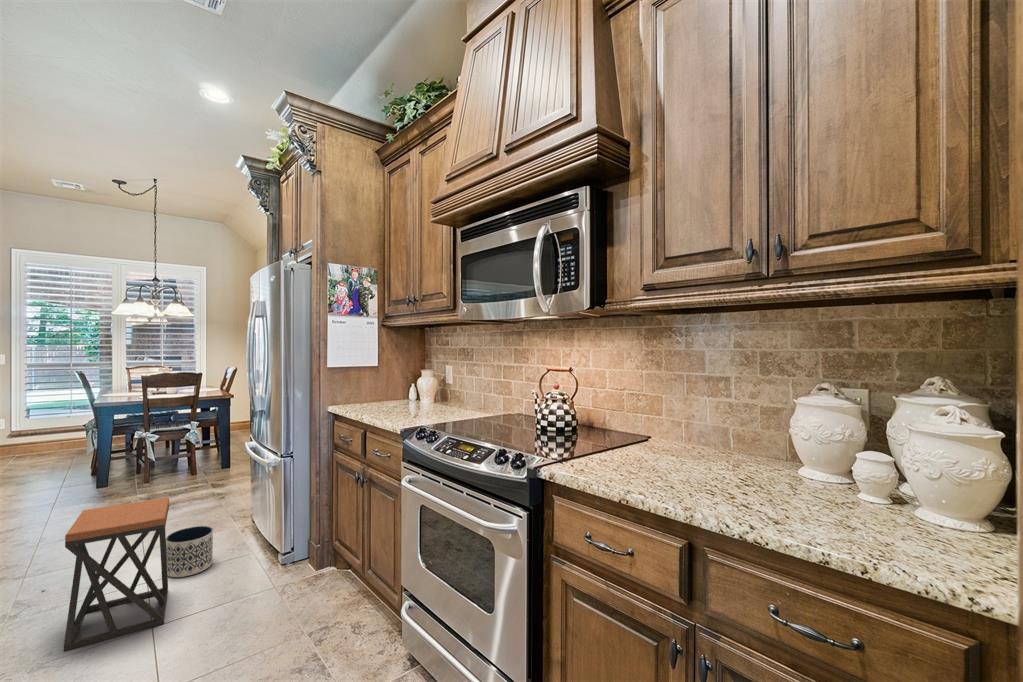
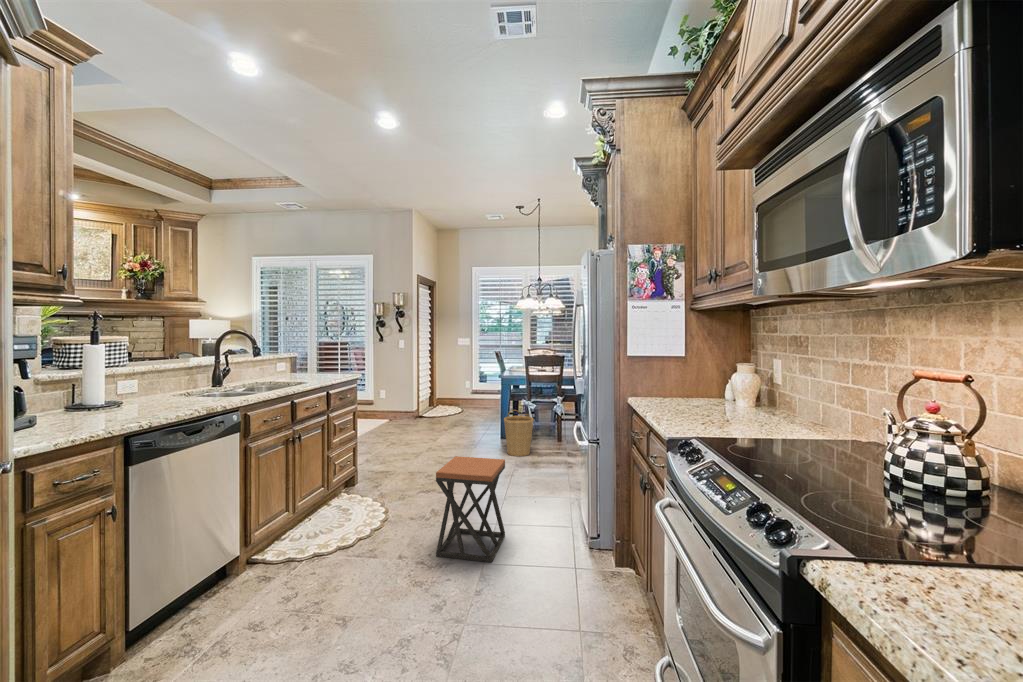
basket: none [114,443,163,503] -> present [504,410,534,456]
planter: present [166,526,213,577] -> none [509,488,541,529]

